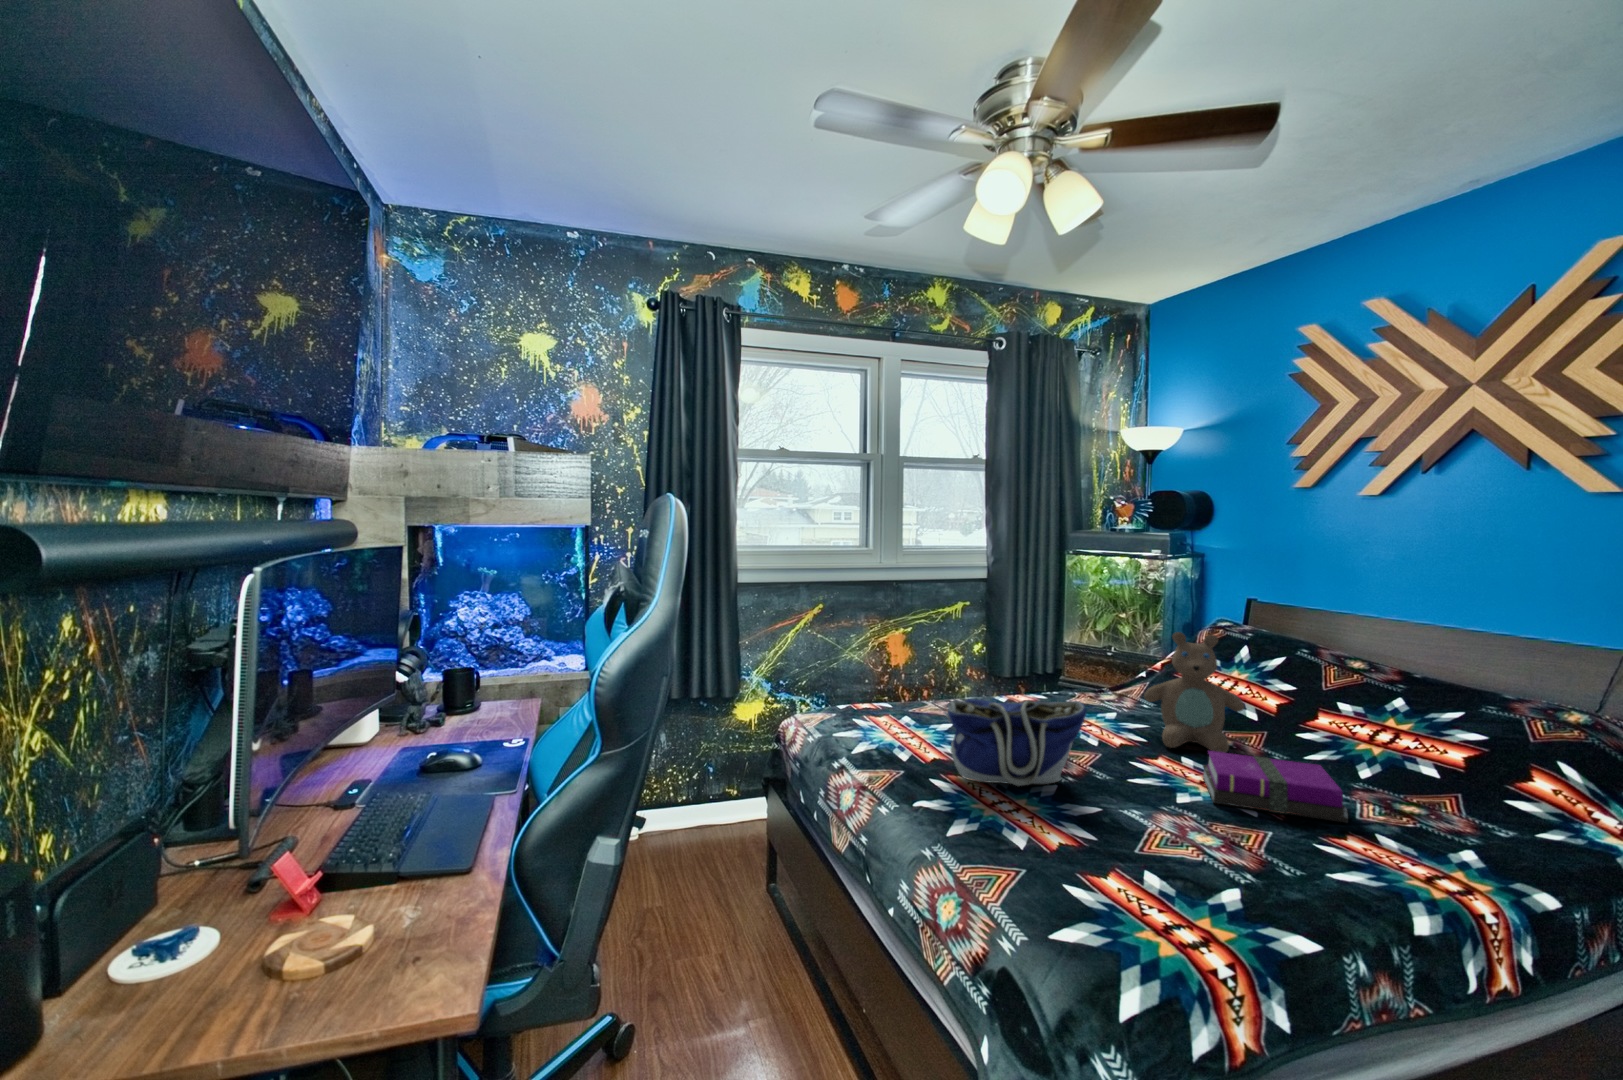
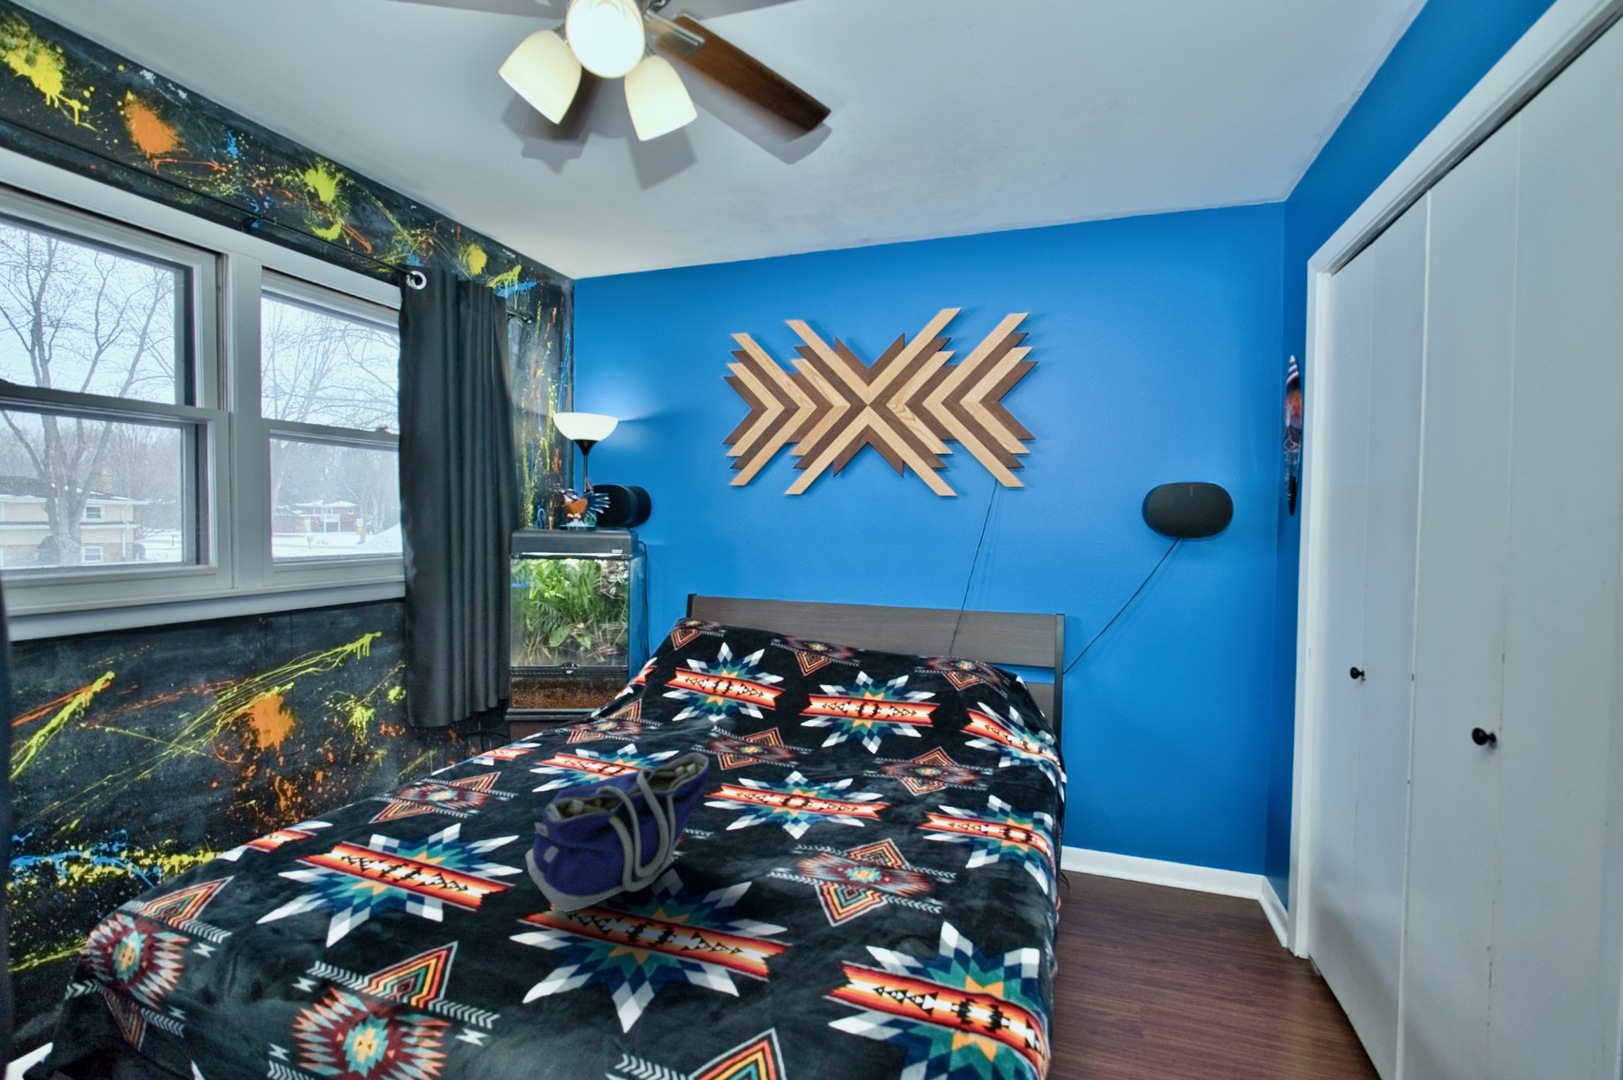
teddy bear: present [1144,632,1244,753] -> none [676,639,769,770]
notebook: present [1203,751,1348,822] -> none [775,751,912,823]

